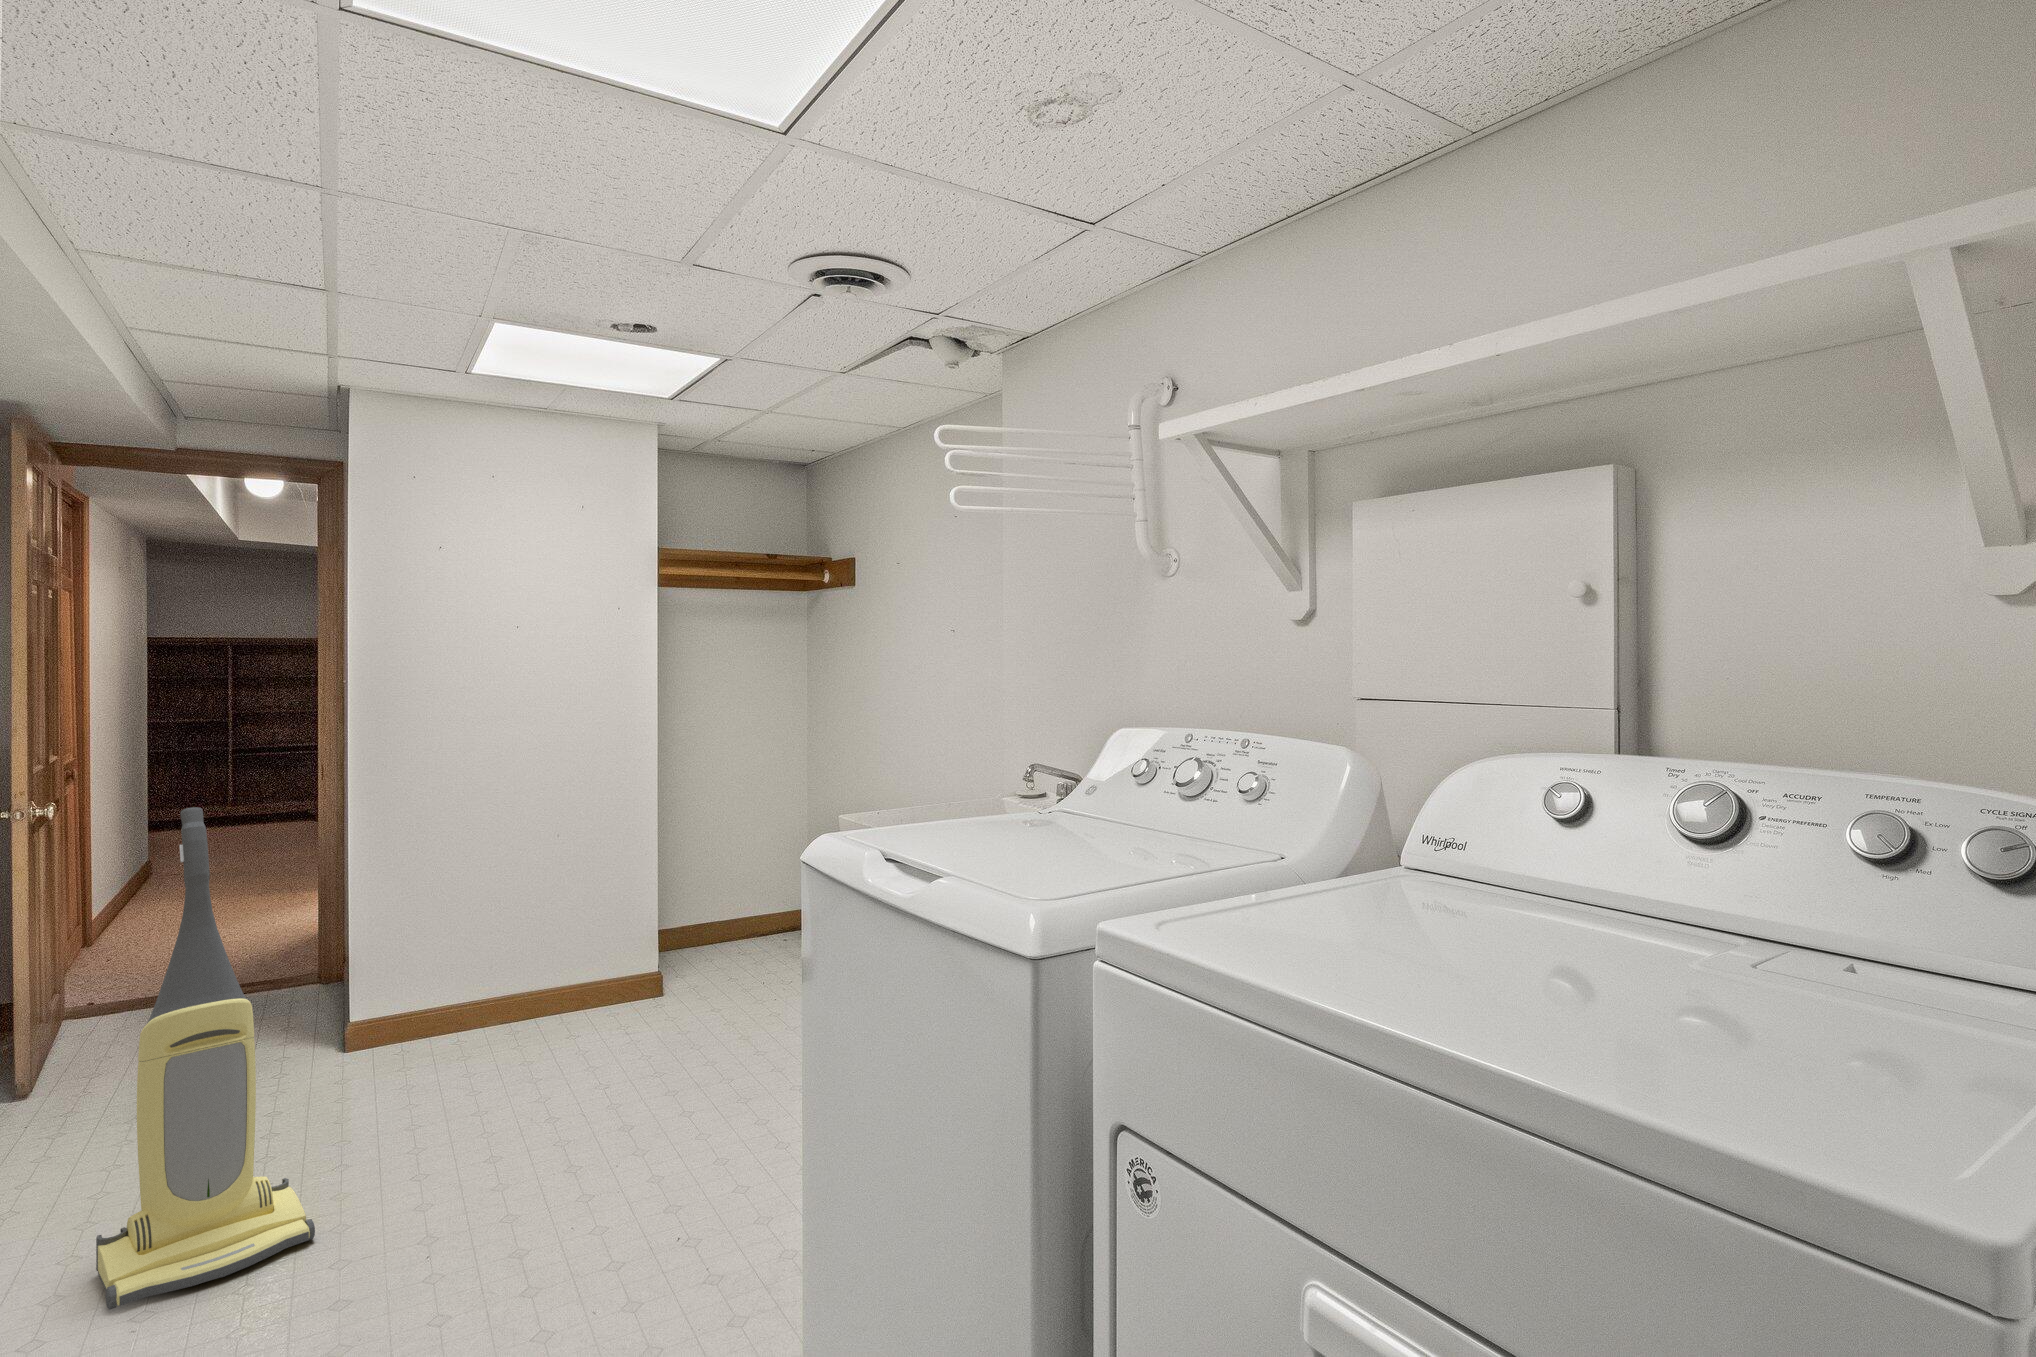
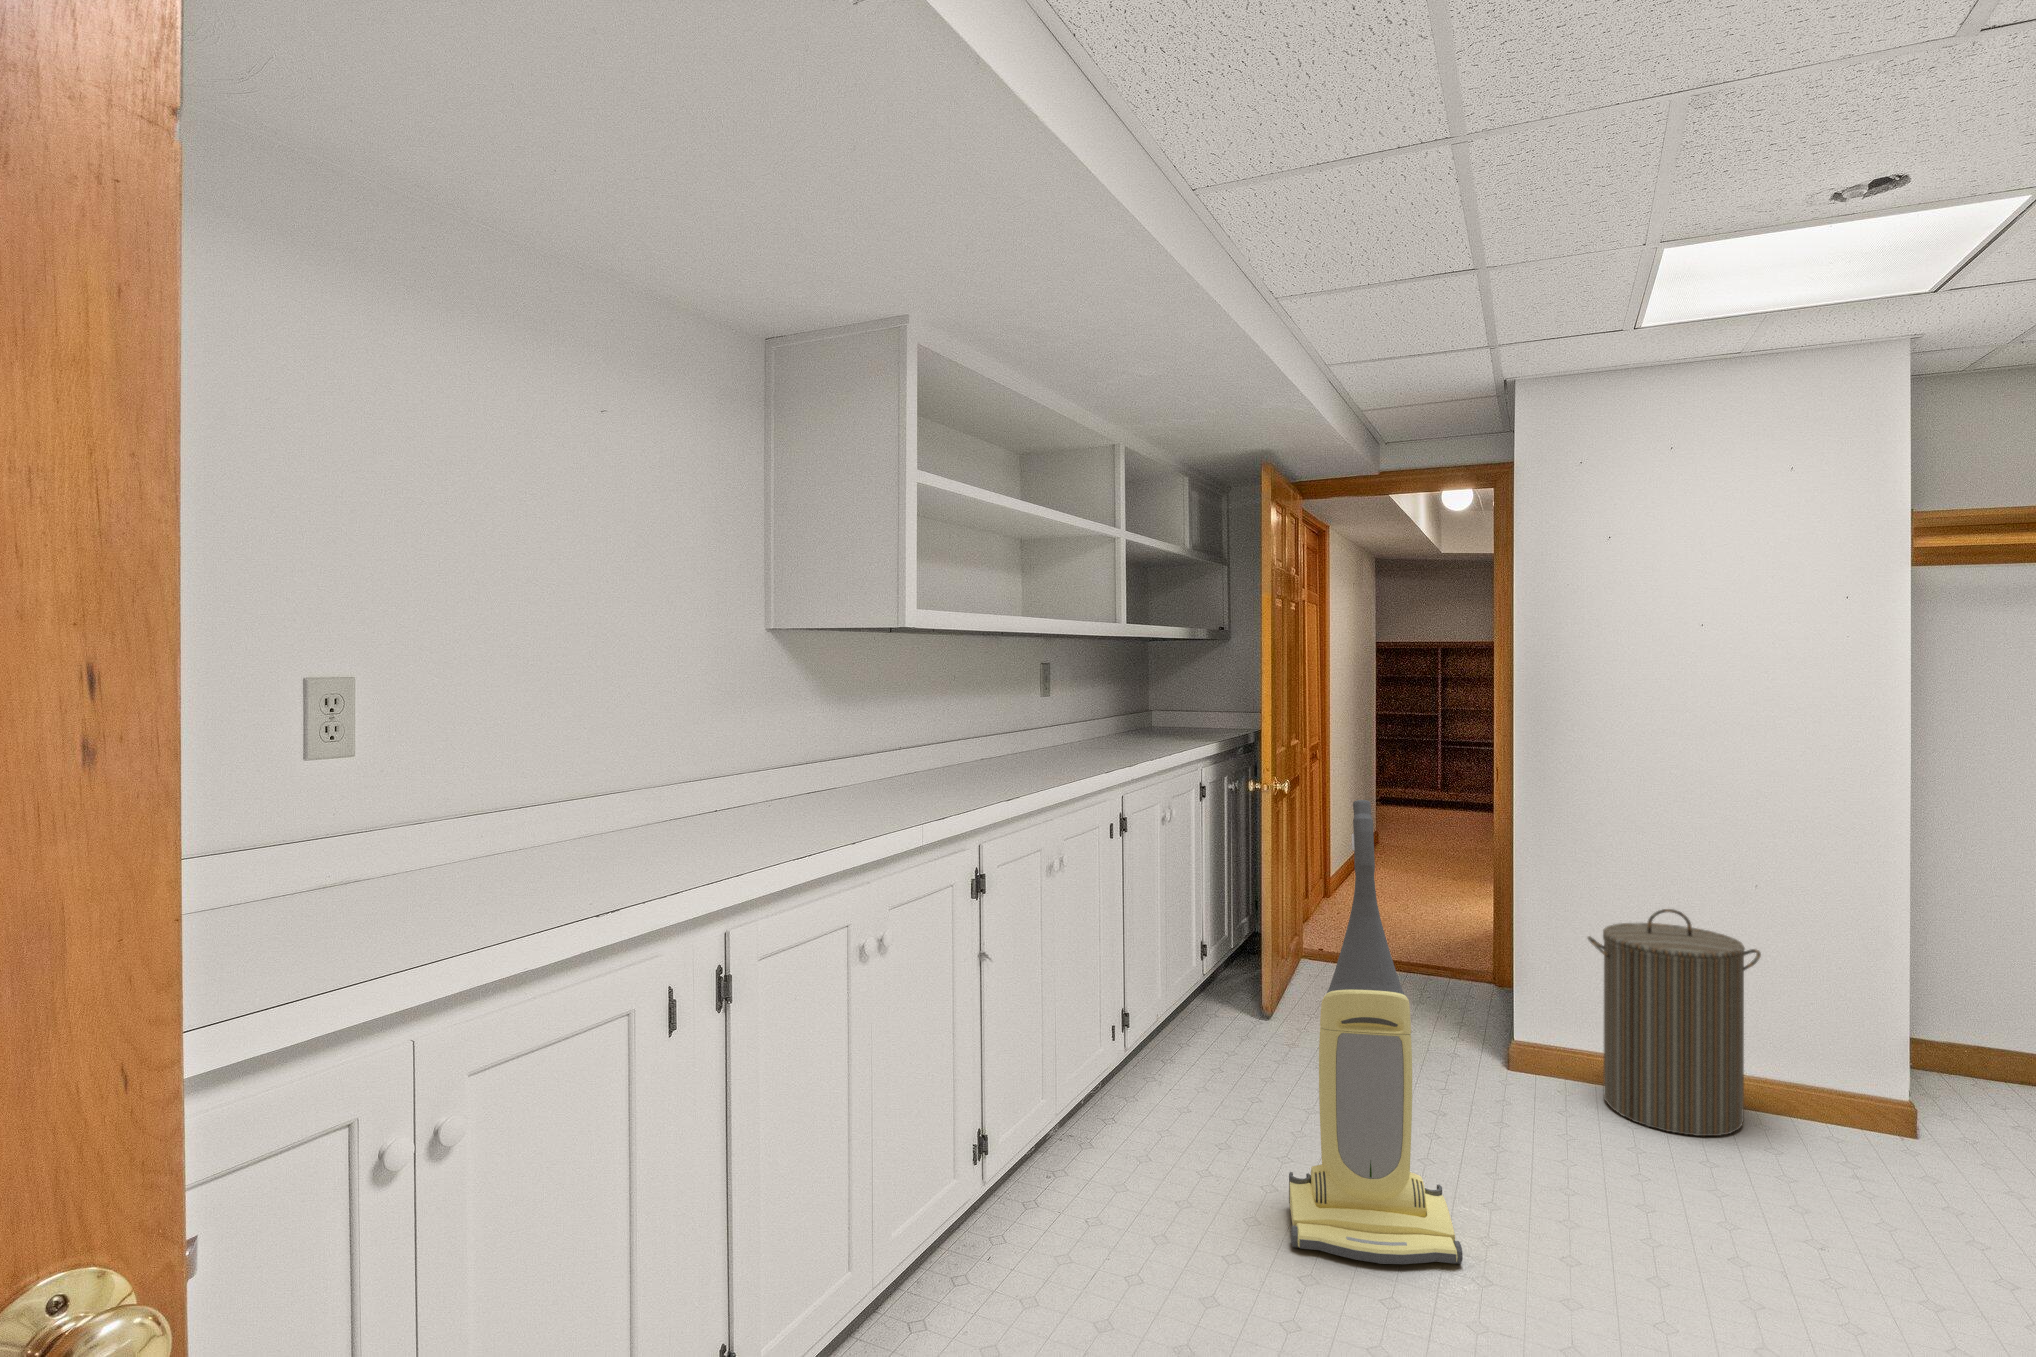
laundry hamper: none [420,875,561,1065] -> present [1588,909,1761,1136]

